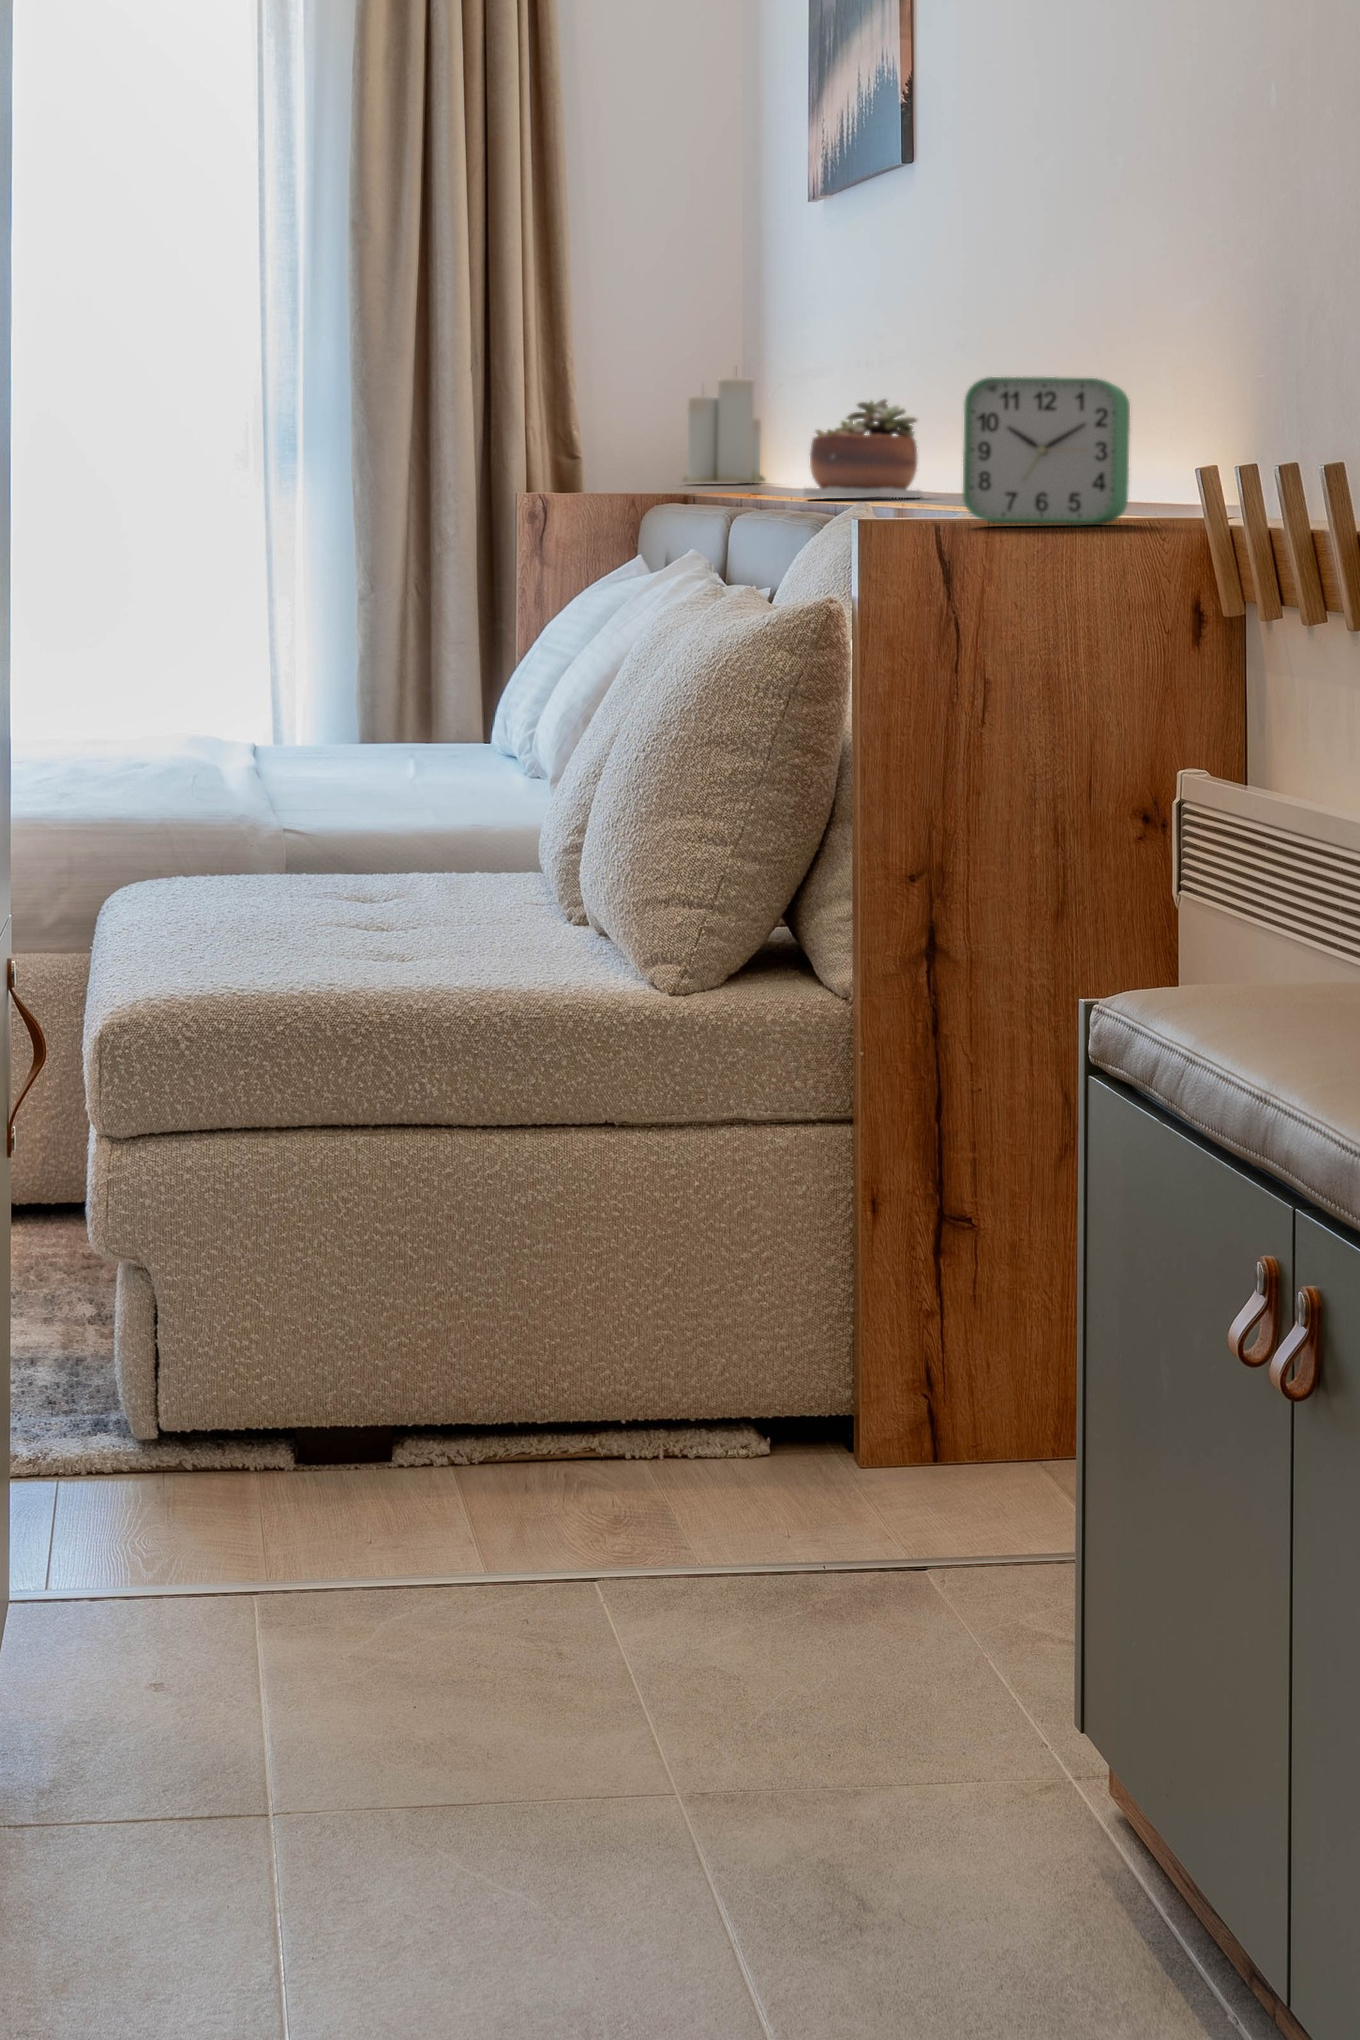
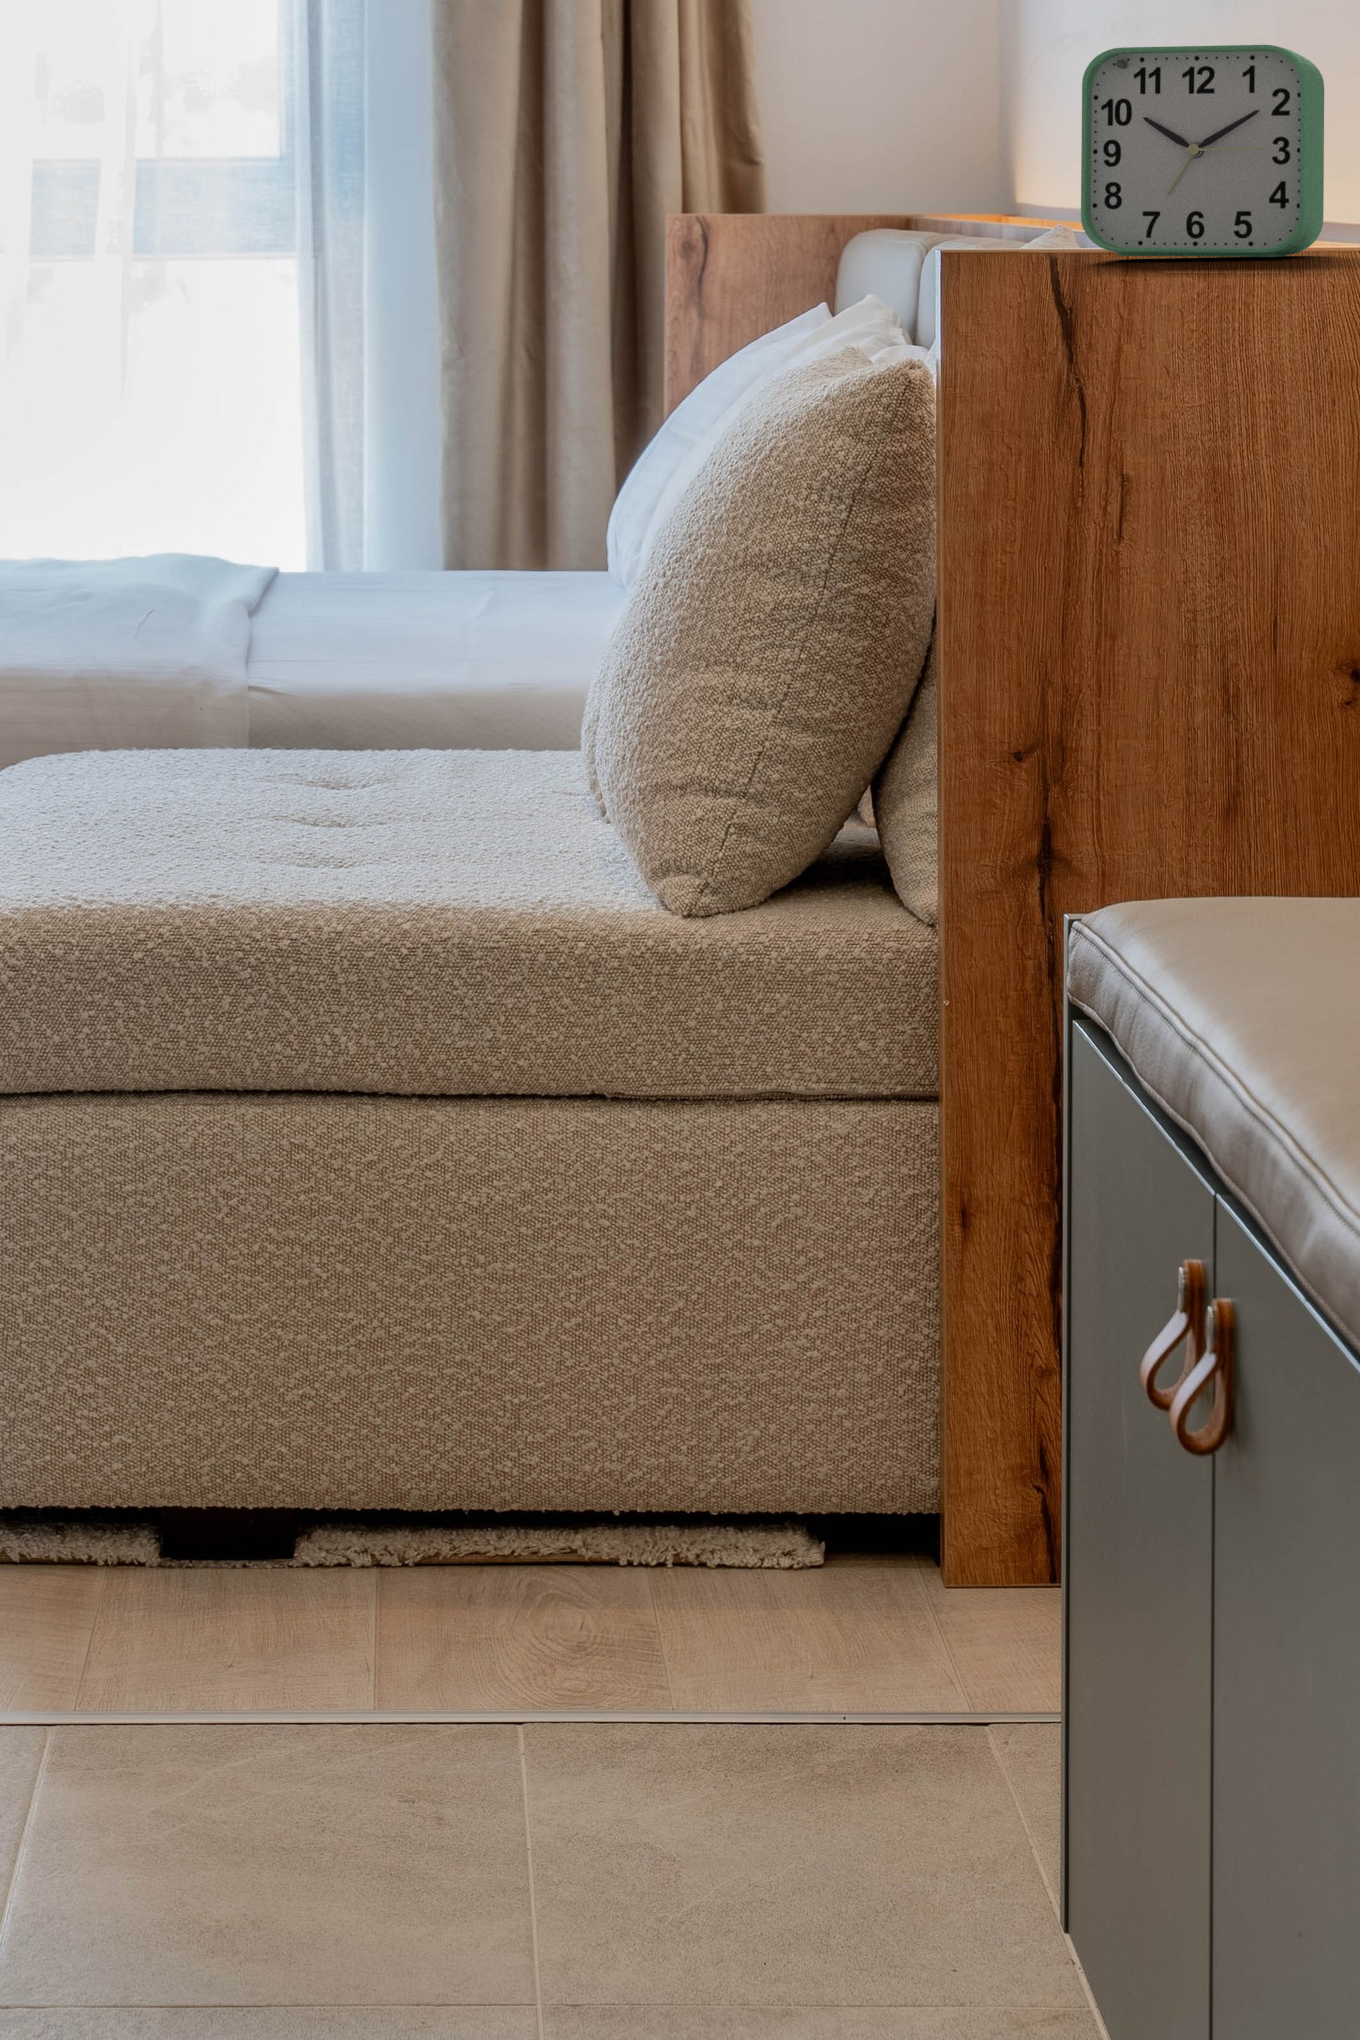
candle: present [682,378,765,483] -> none [862,80,952,204]
succulent plant: present [804,399,922,498] -> none [948,104,1095,219]

